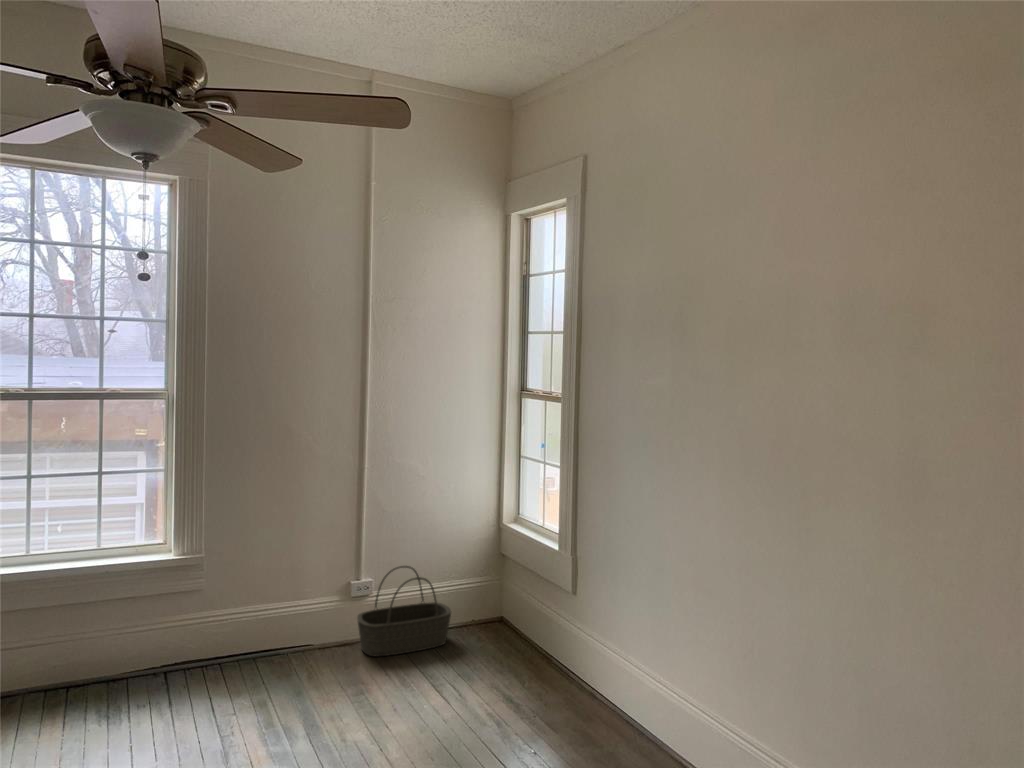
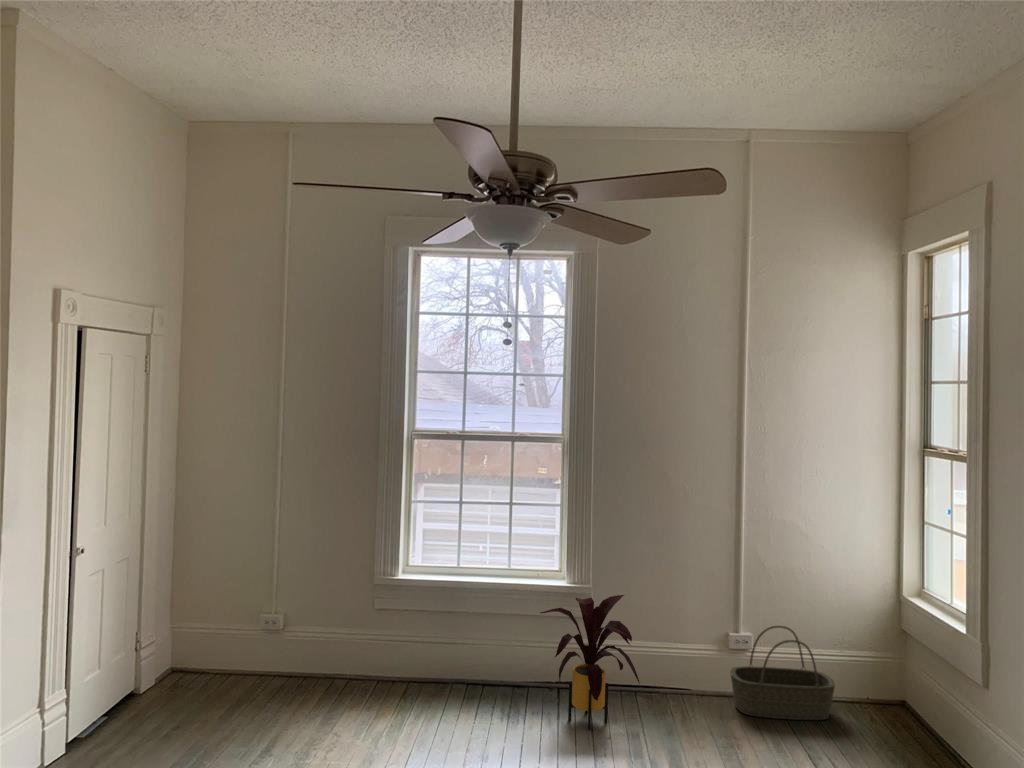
house plant: none [146,560,270,712] -> present [540,595,639,730]

